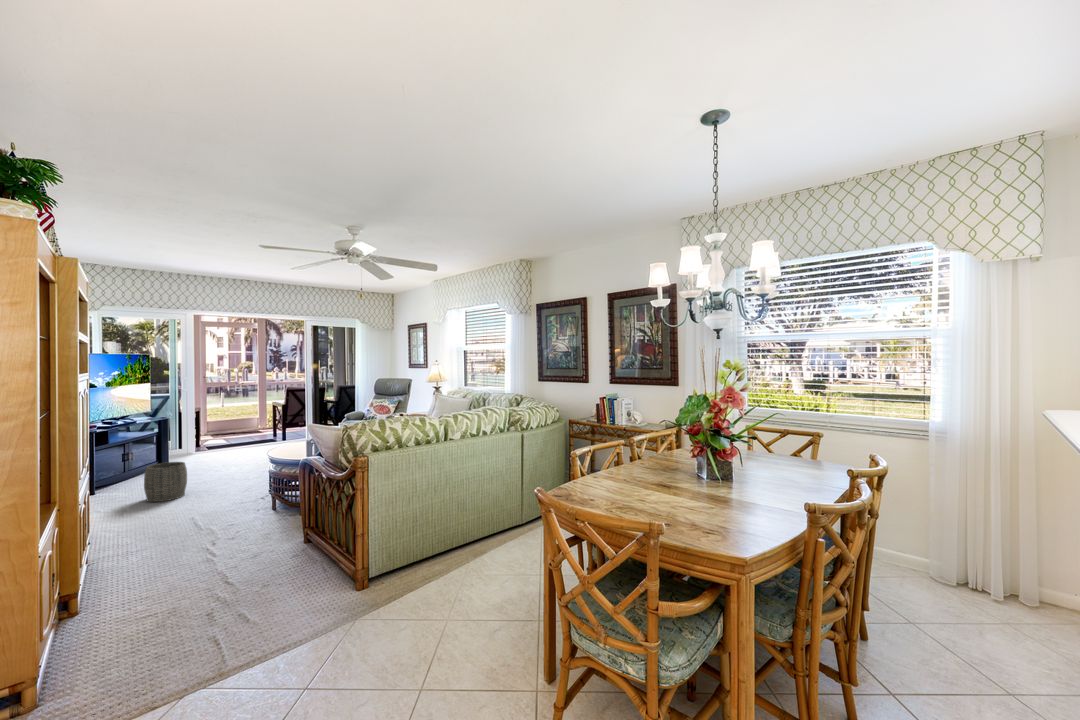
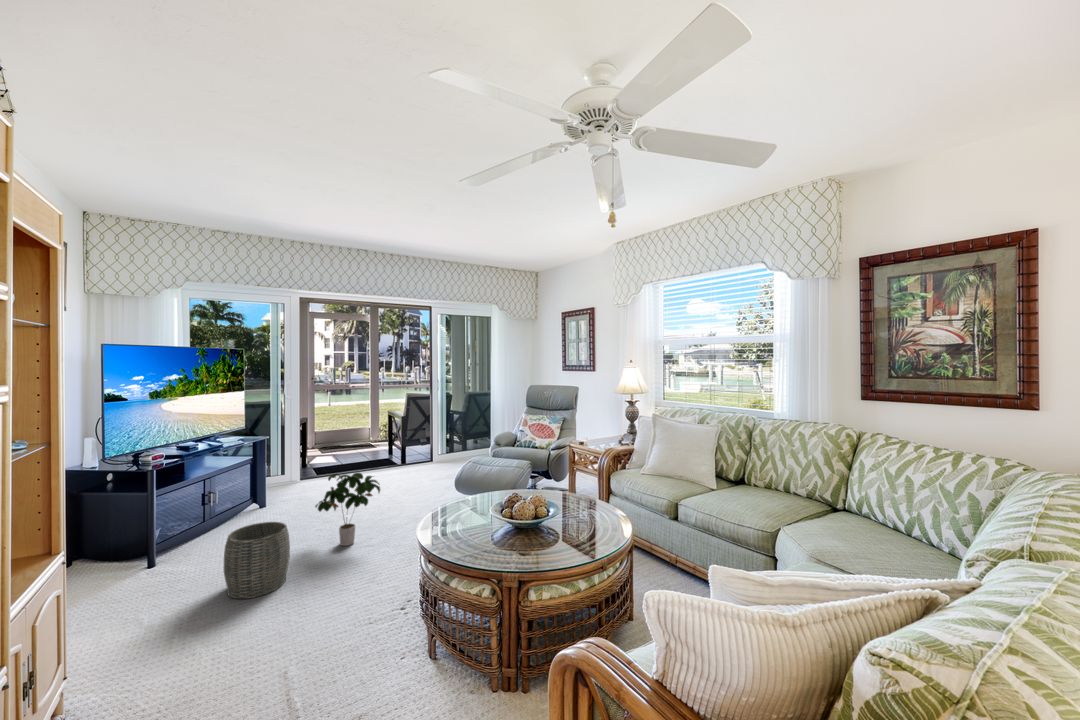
potted plant: none [205,435,251,481] -> present [315,473,380,546]

